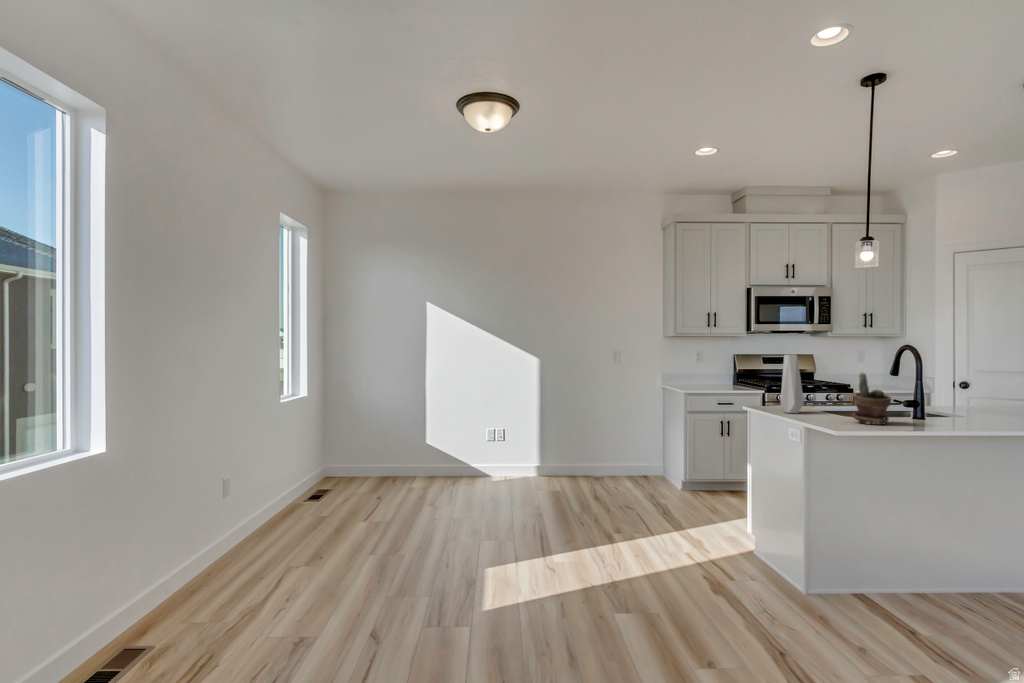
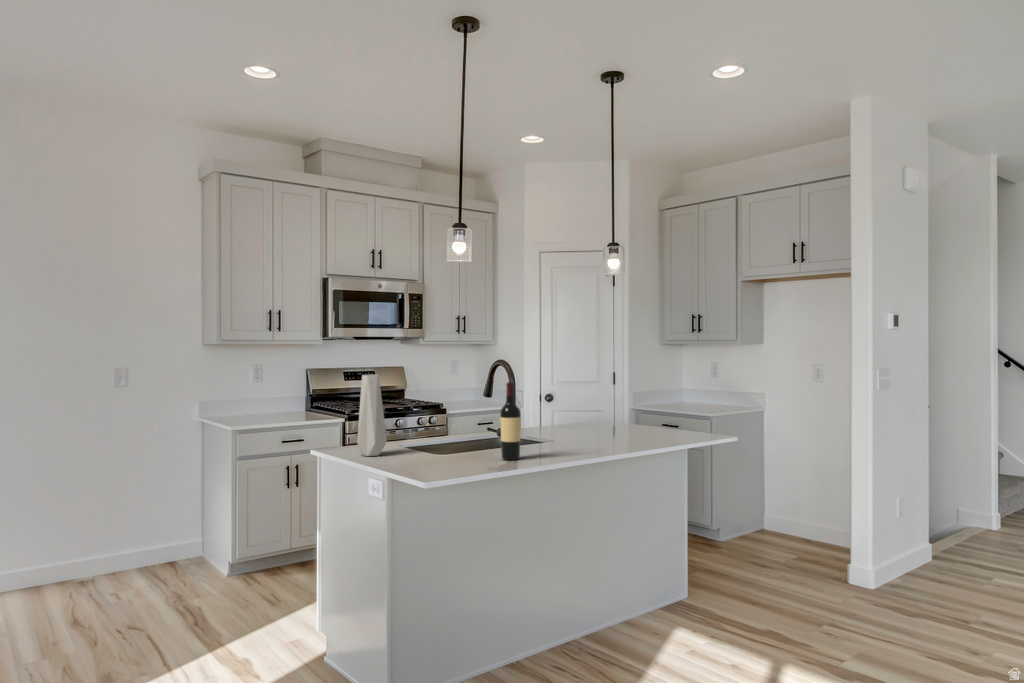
wine bottle: none [906,362,927,425] -> present [500,382,521,460]
potted plant: present [852,373,891,425] -> none [442,398,485,466]

